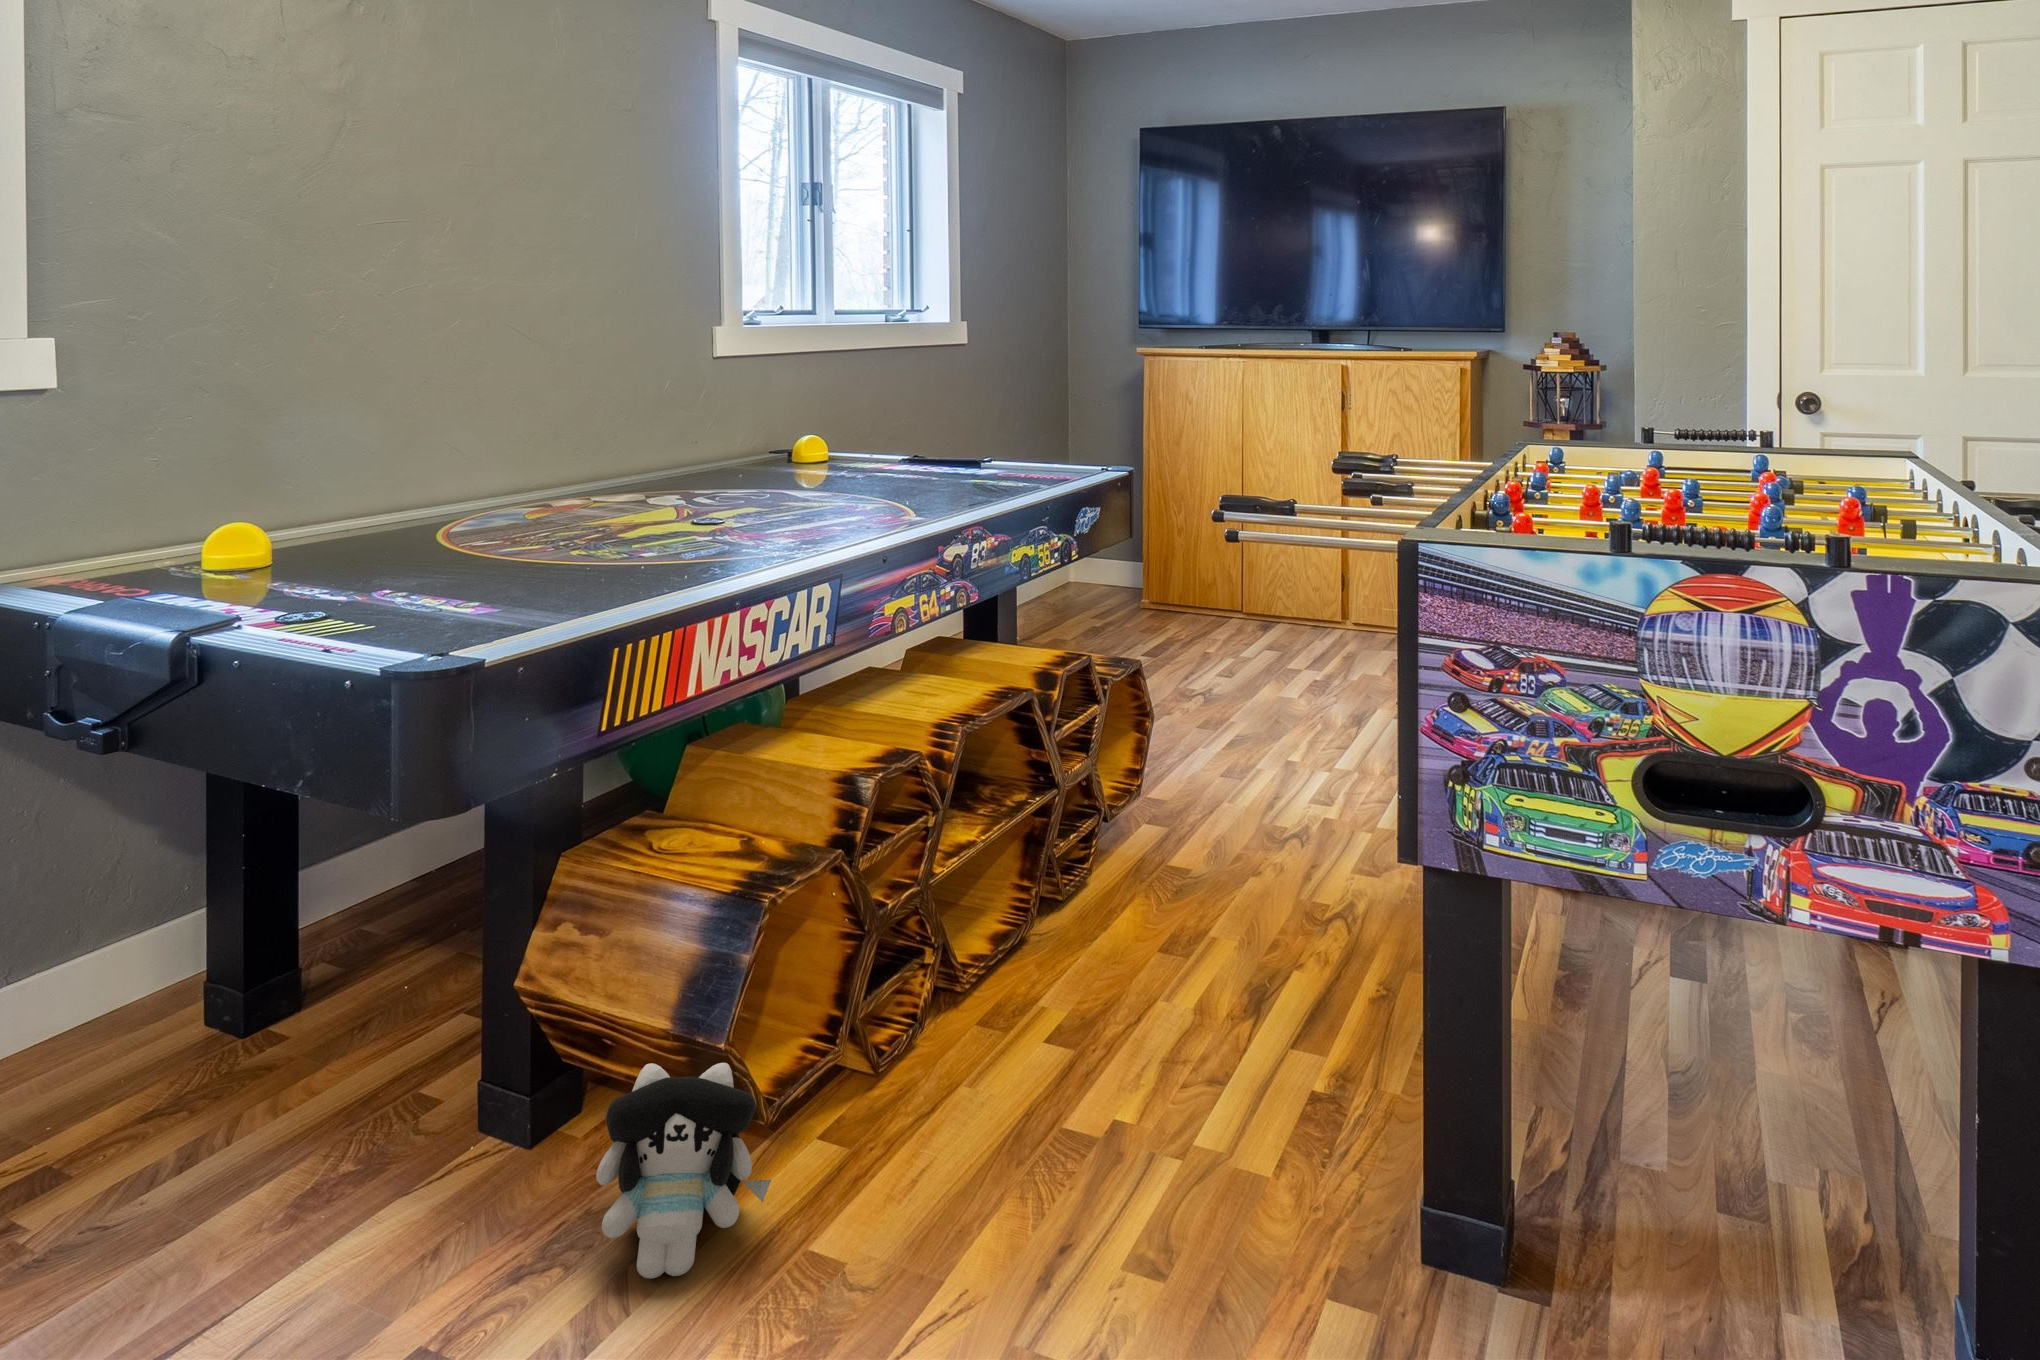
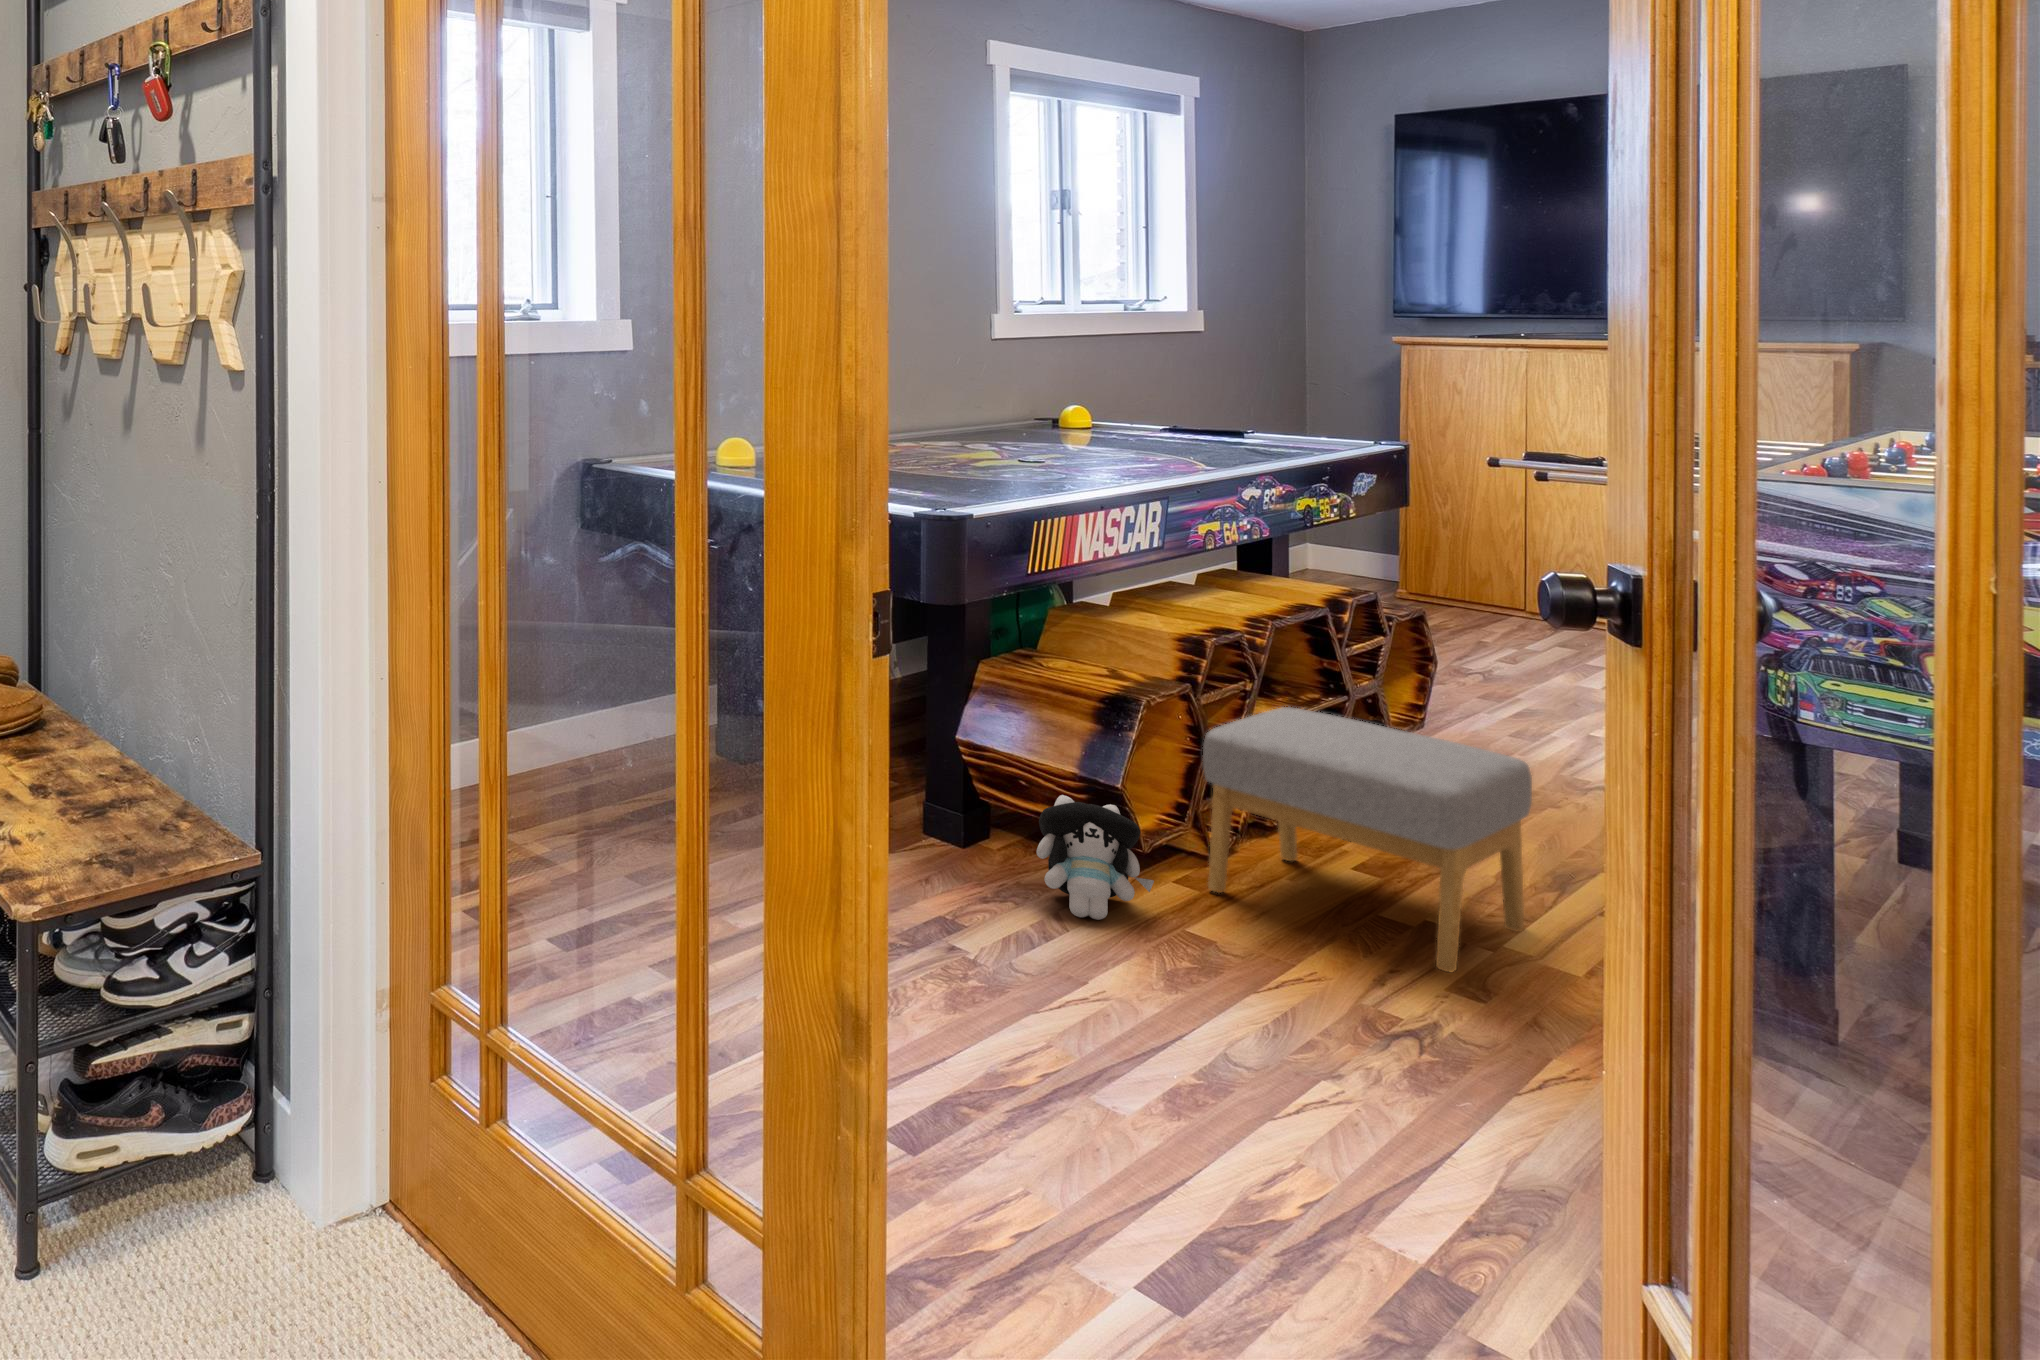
footstool: none [856,846,1235,1240] -> present [1203,707,1532,973]

